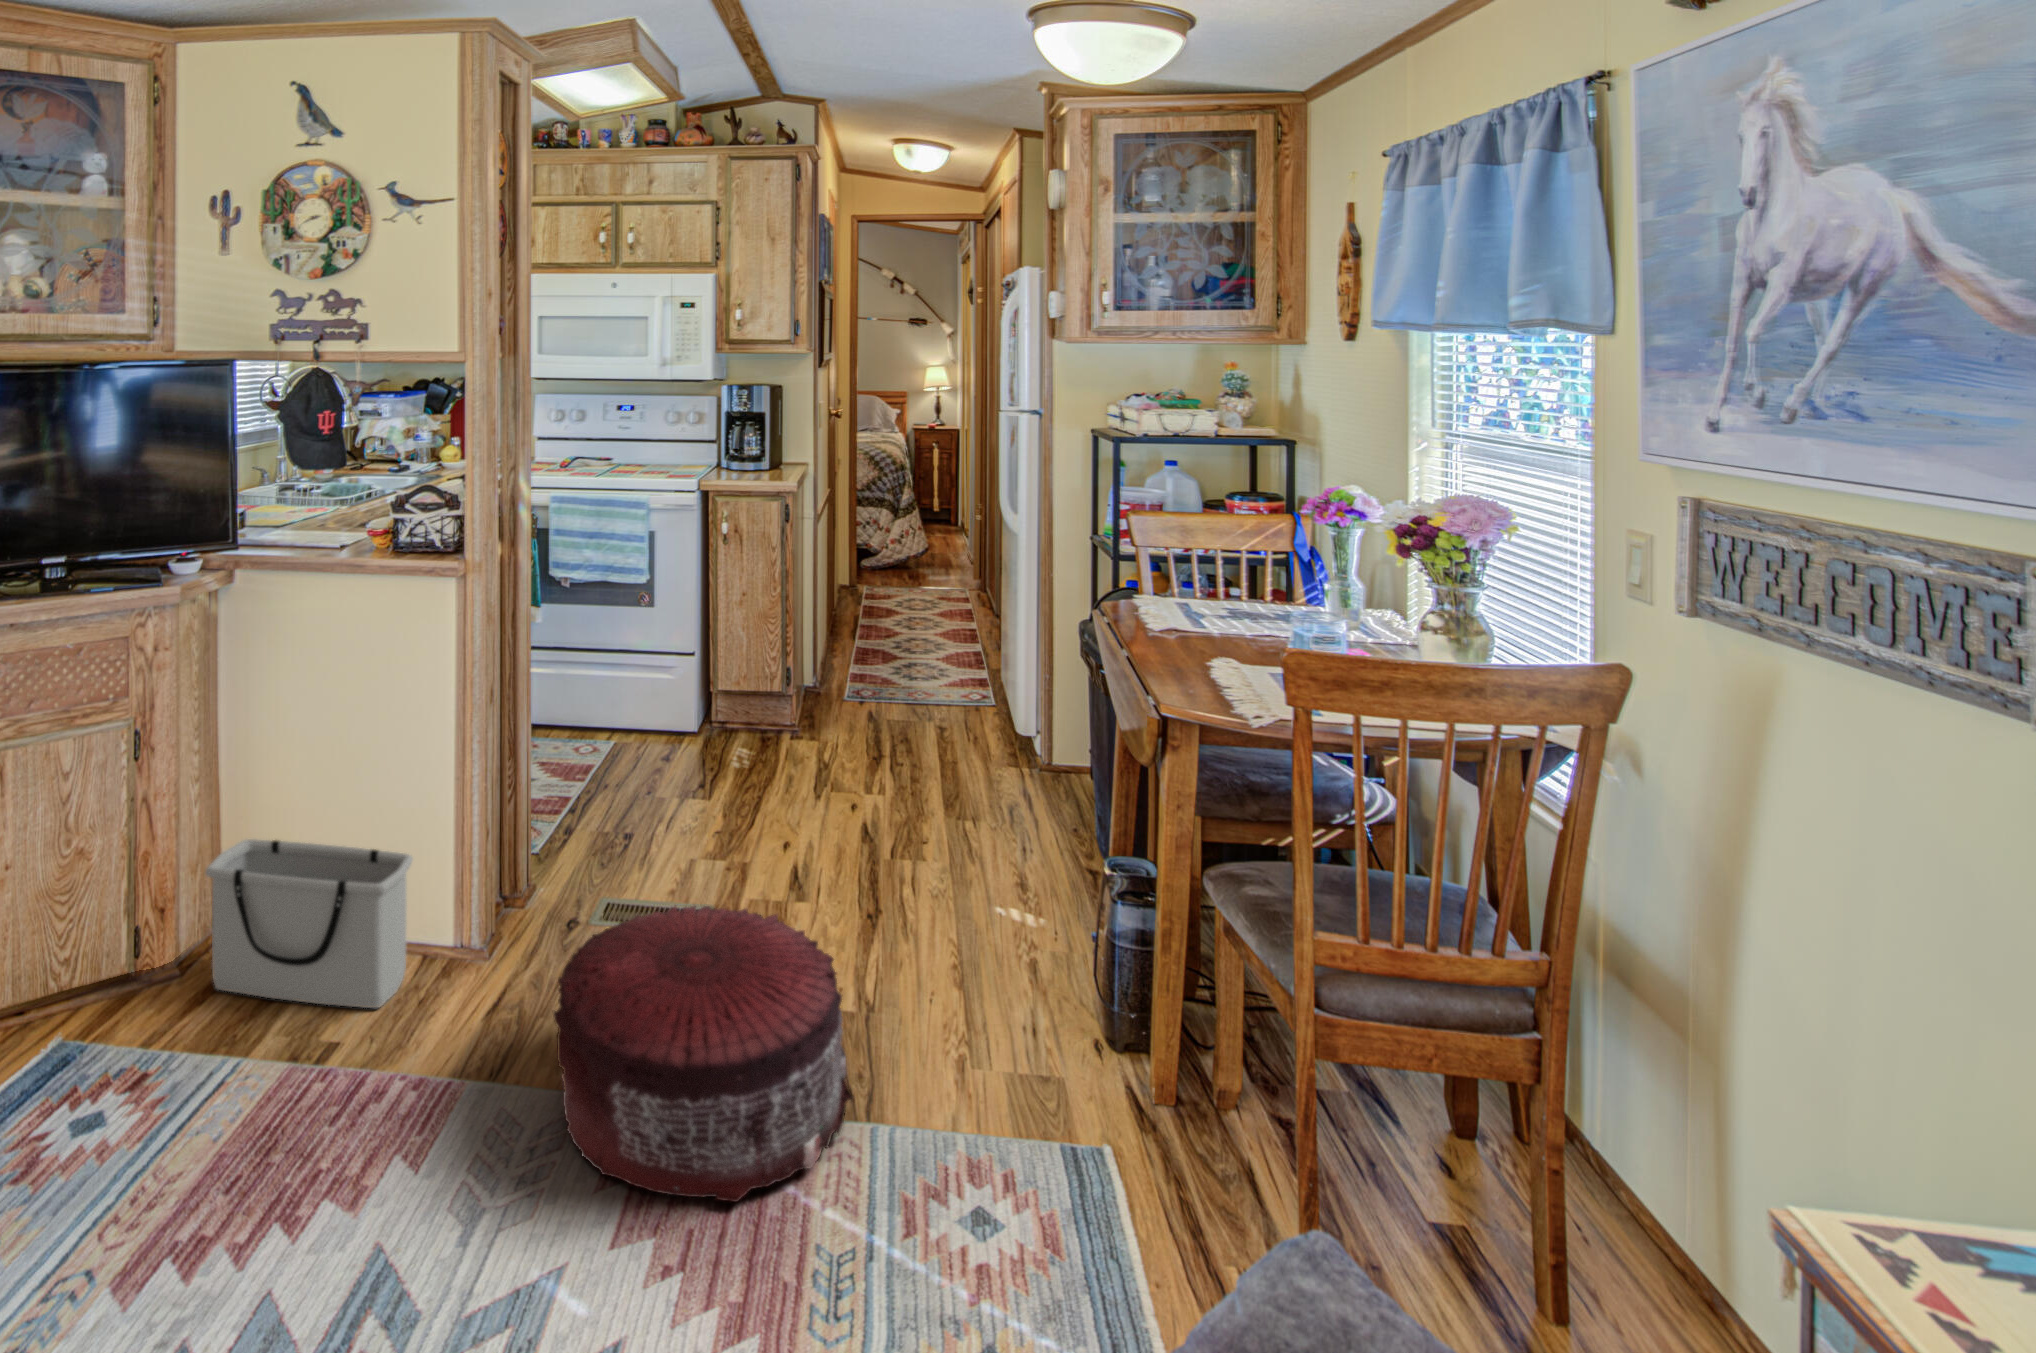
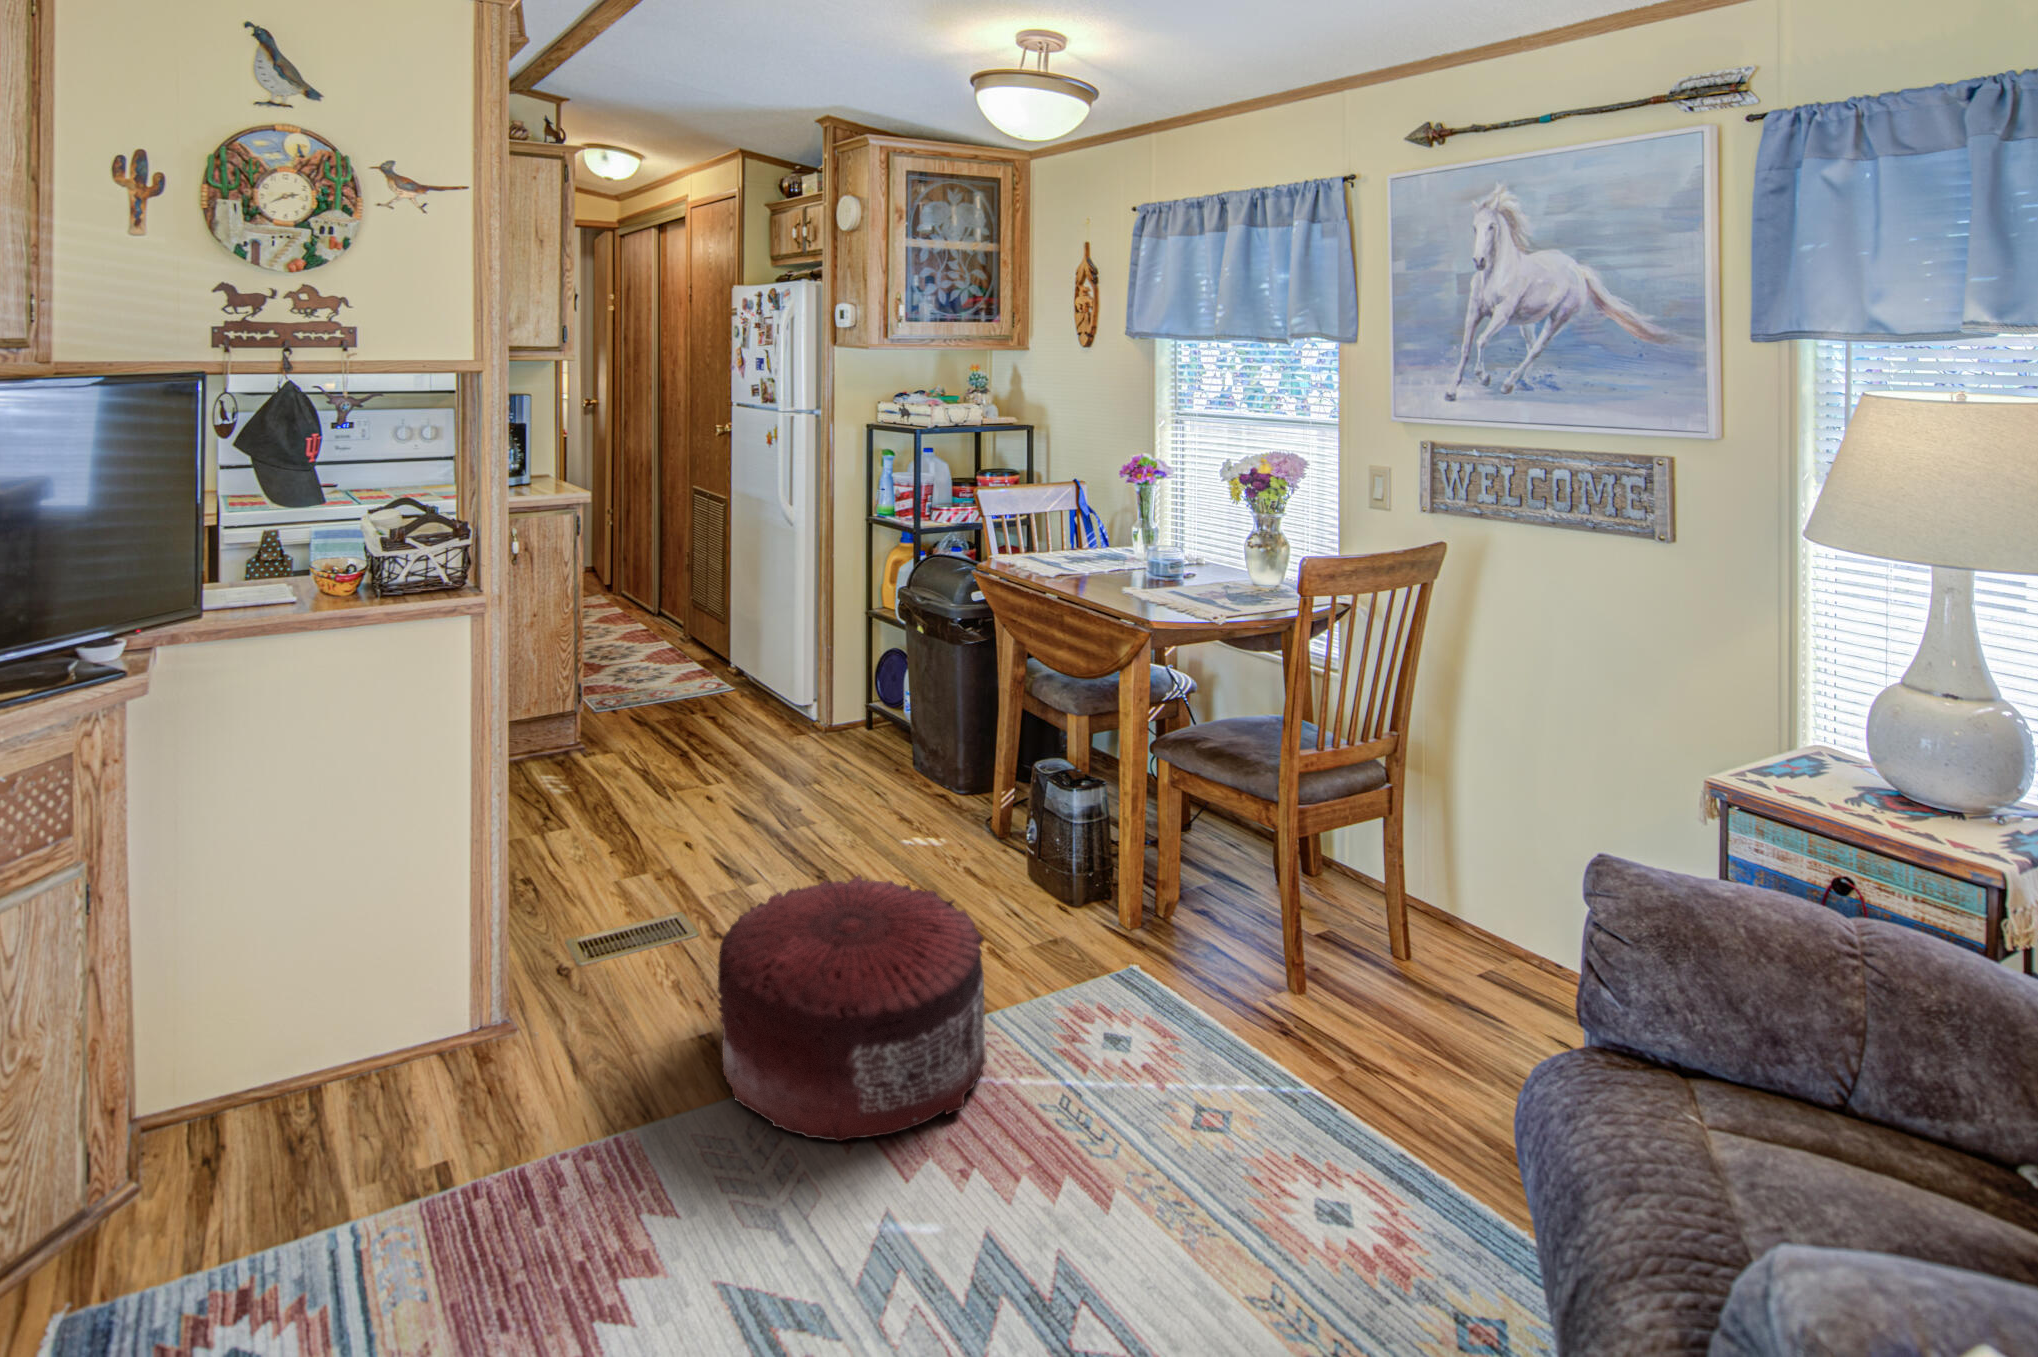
storage bin: present [205,839,413,1008] -> none [201,936,469,1181]

